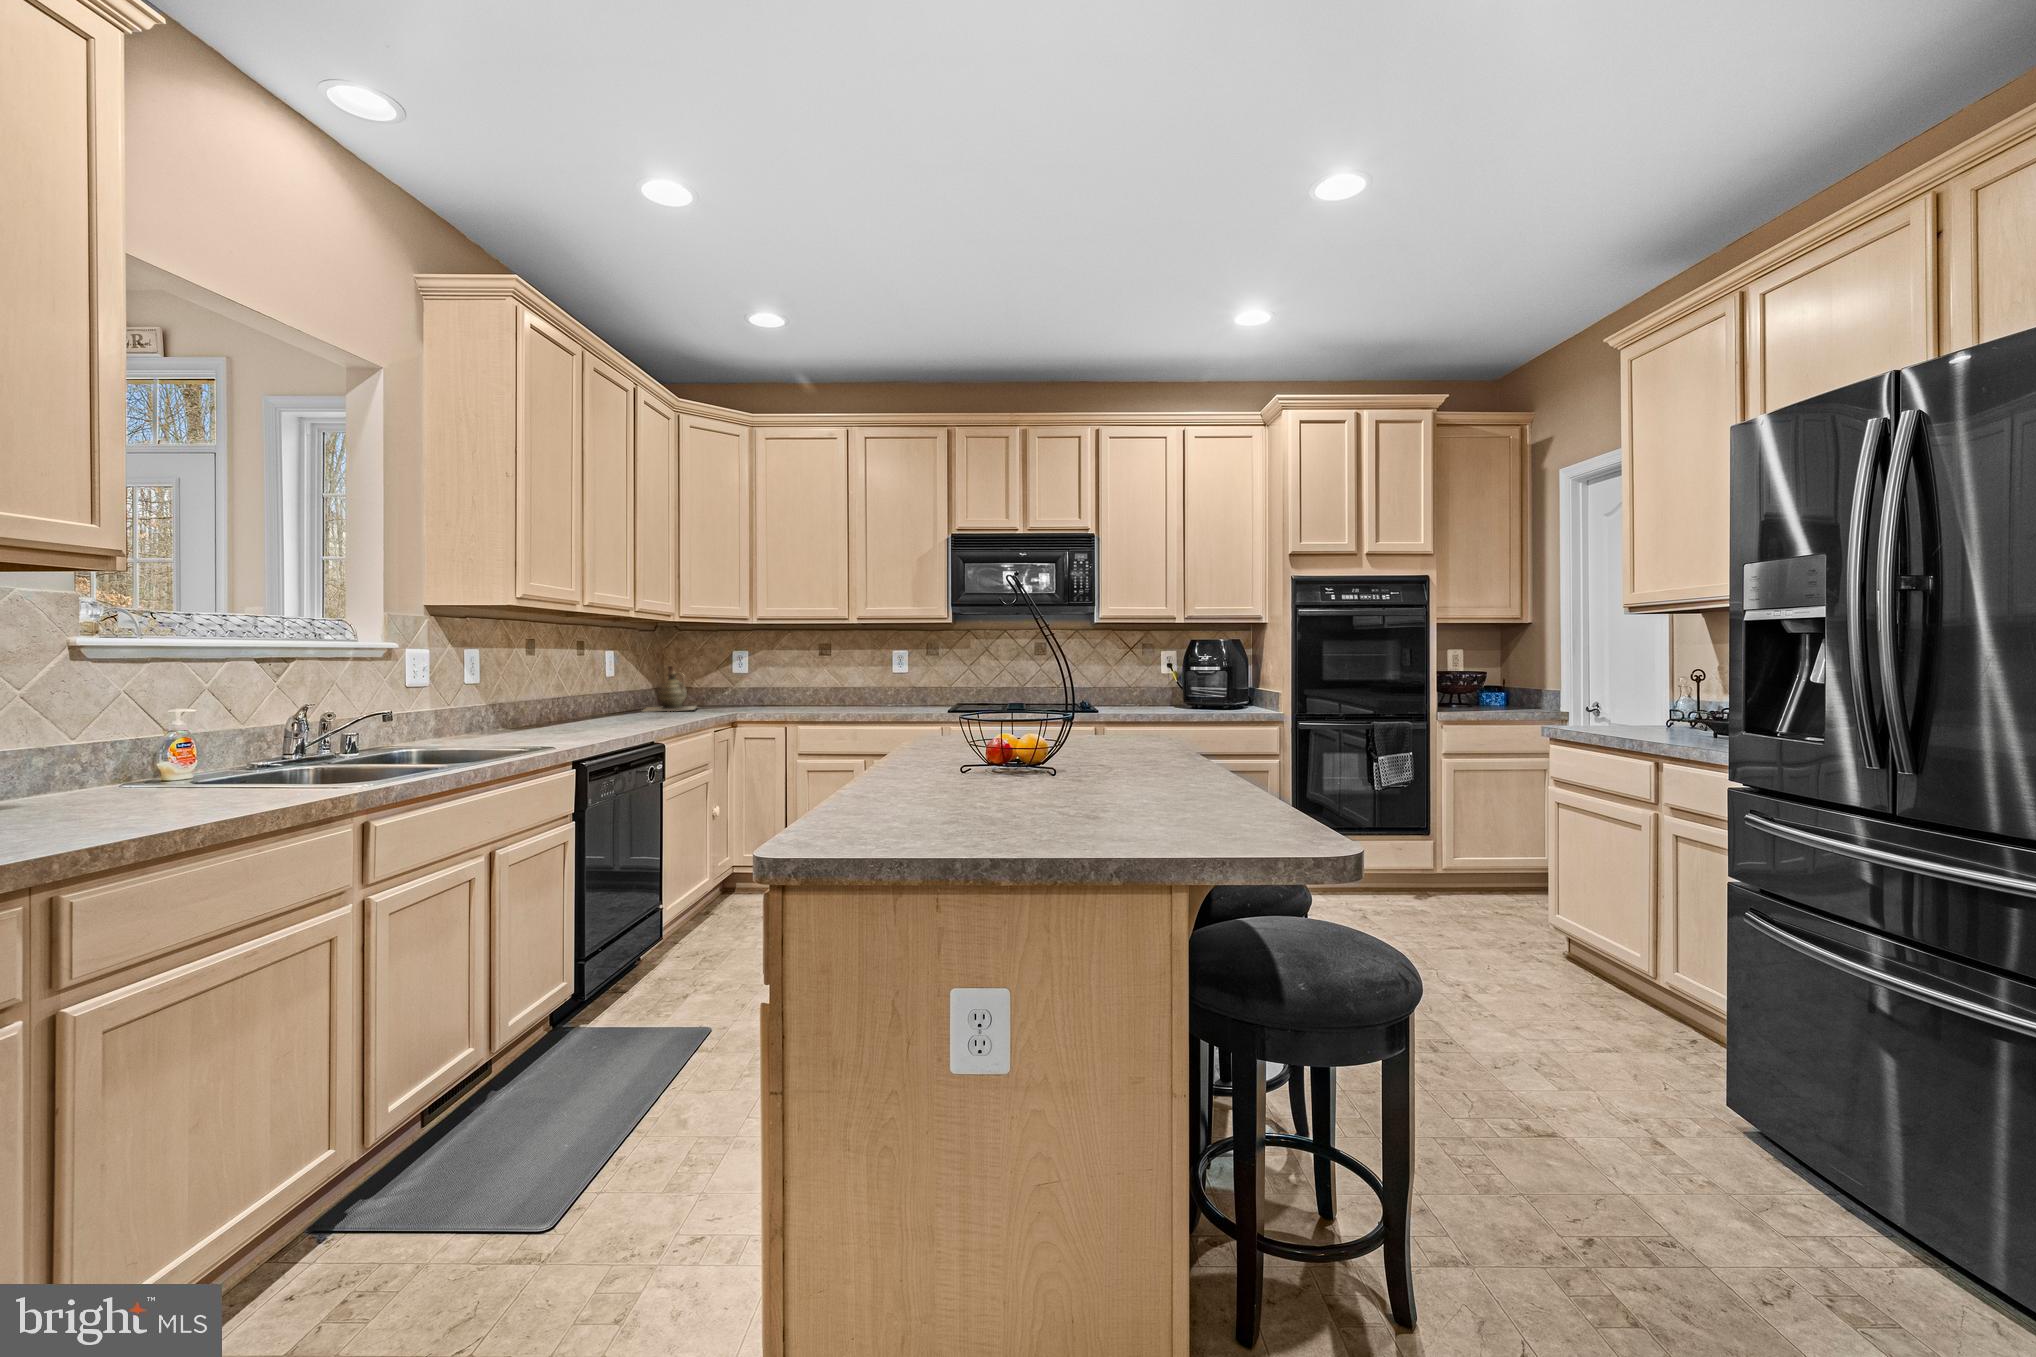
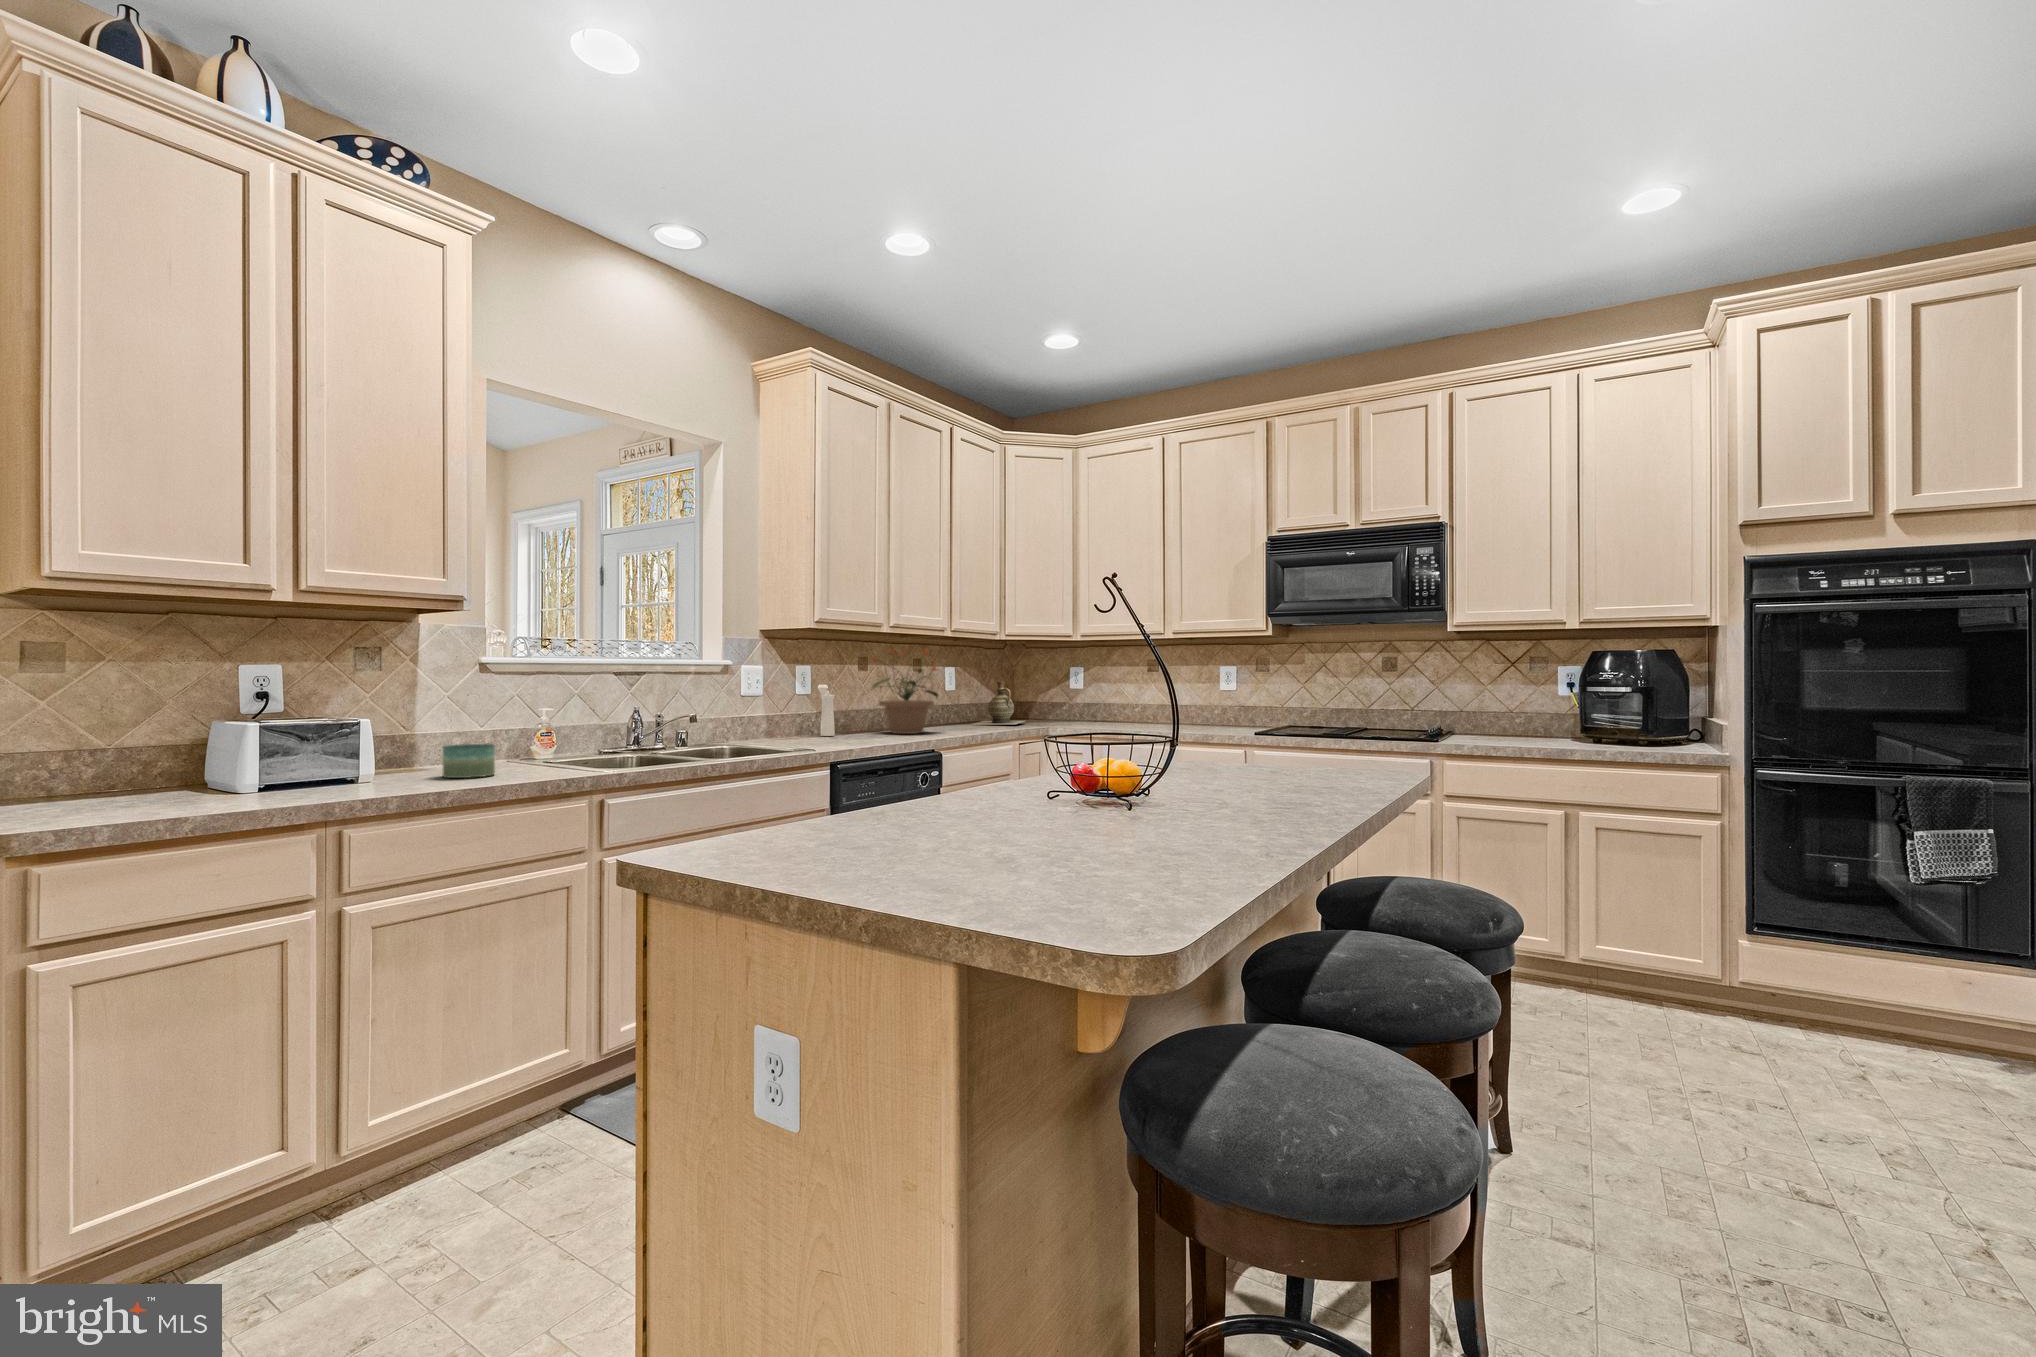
potted plant: none [546,628,642,724] -> present [871,648,938,734]
pepper mill: none [490,671,521,731] -> present [818,685,835,736]
candle: none [86,762,179,814] -> present [443,744,495,778]

